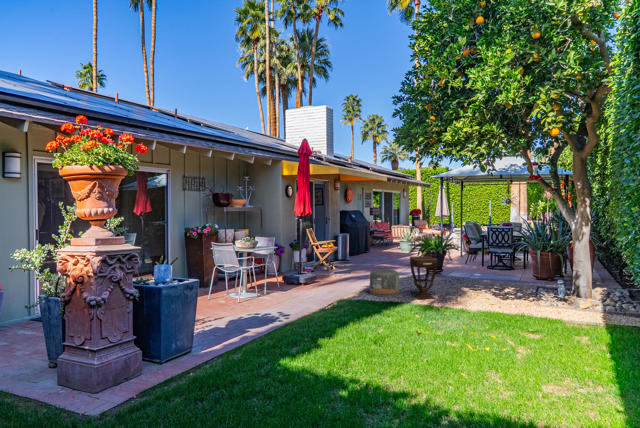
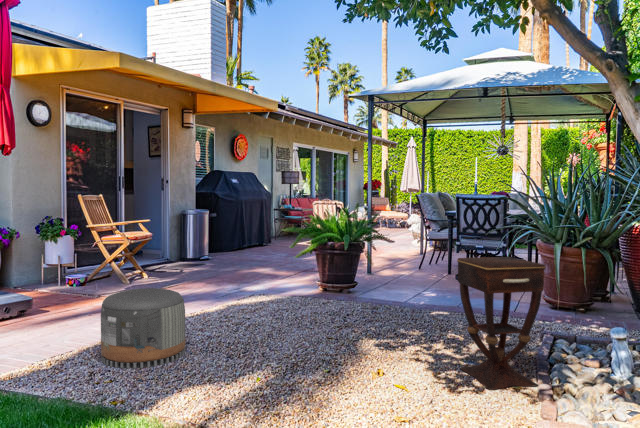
side table: present [410,256,437,299] -> present [457,257,546,390]

